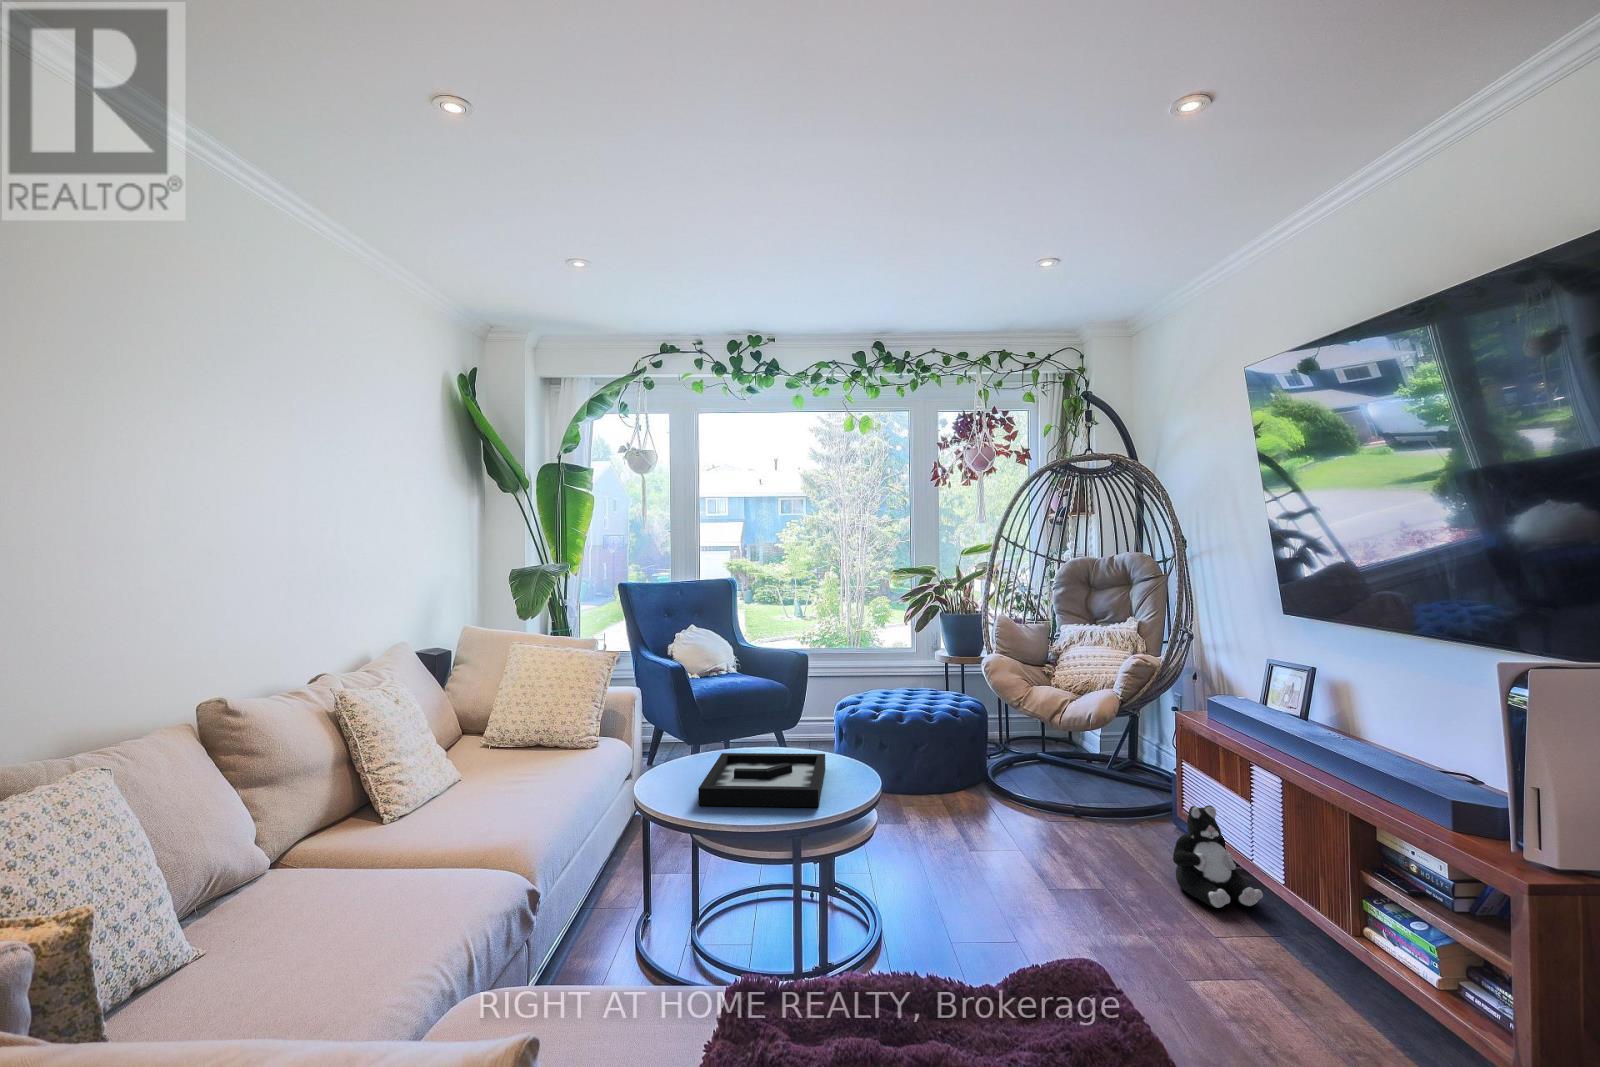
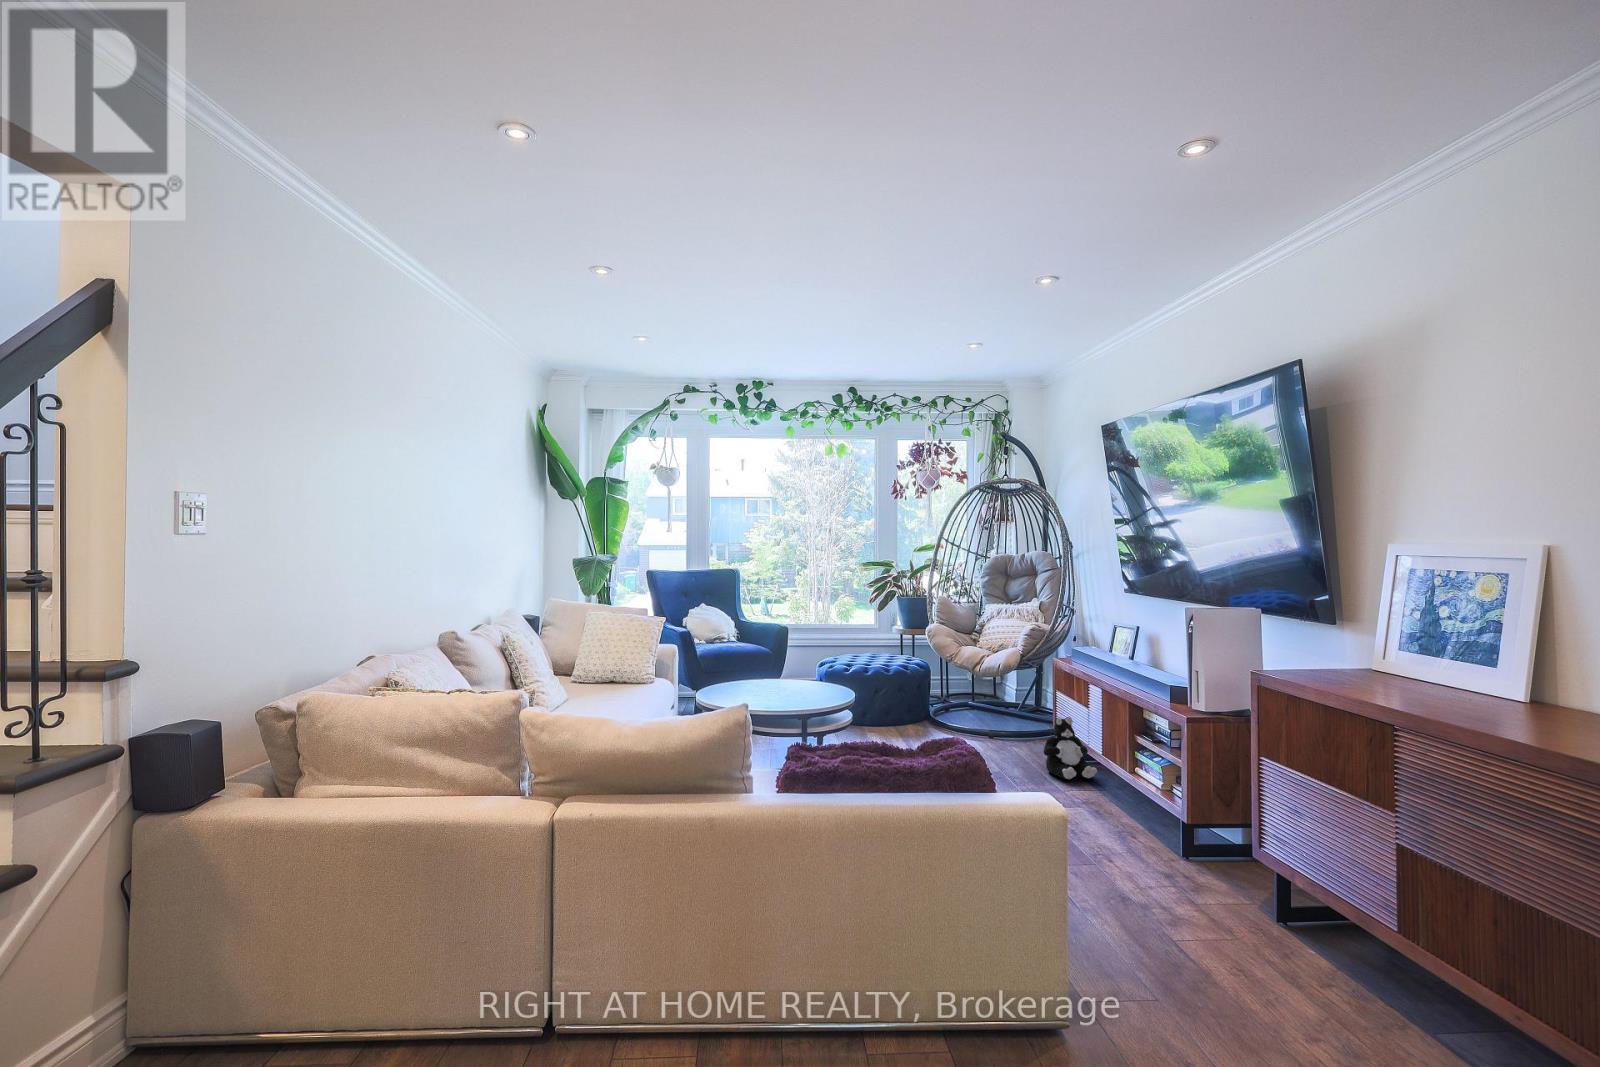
decorative tray: present [698,753,825,807] -> none [739,677,816,702]

